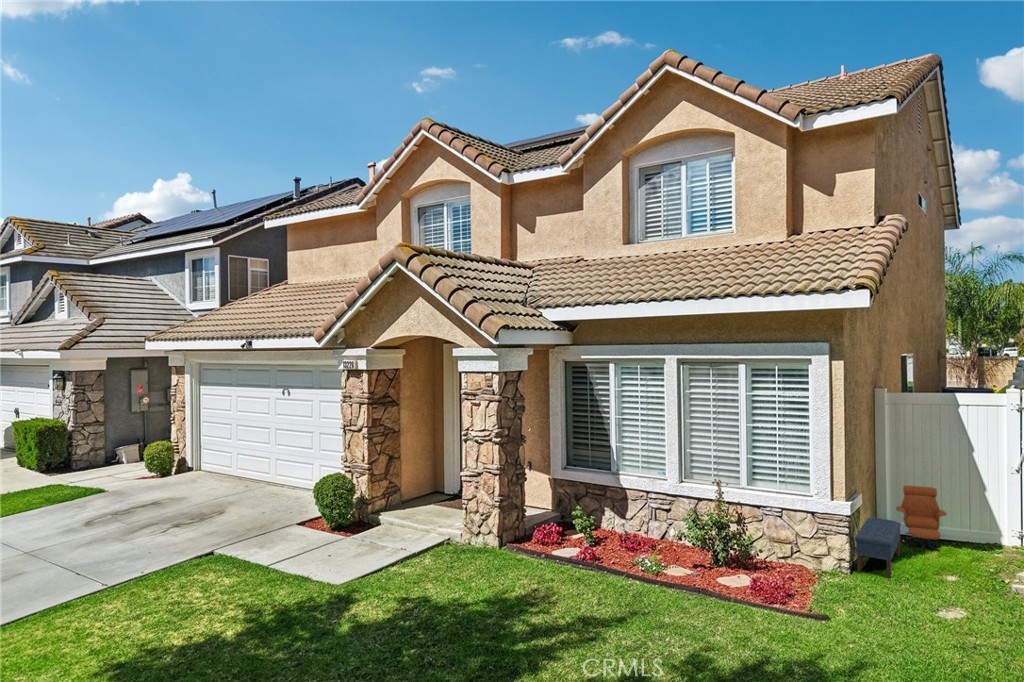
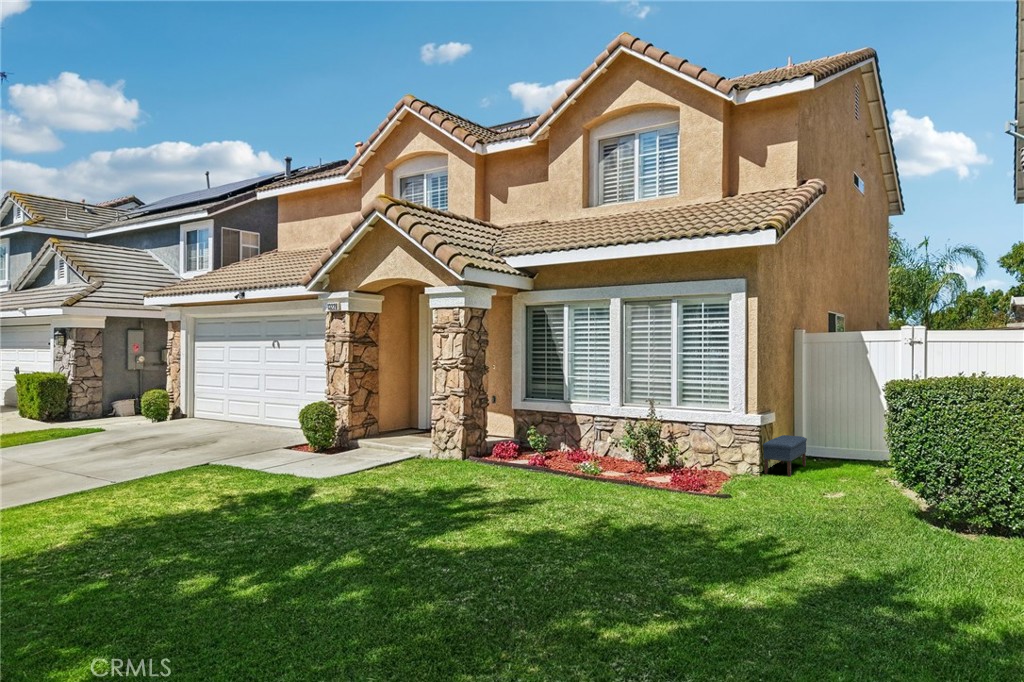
lounge chair: present [896,485,947,551] -> none [809,414,851,465]

